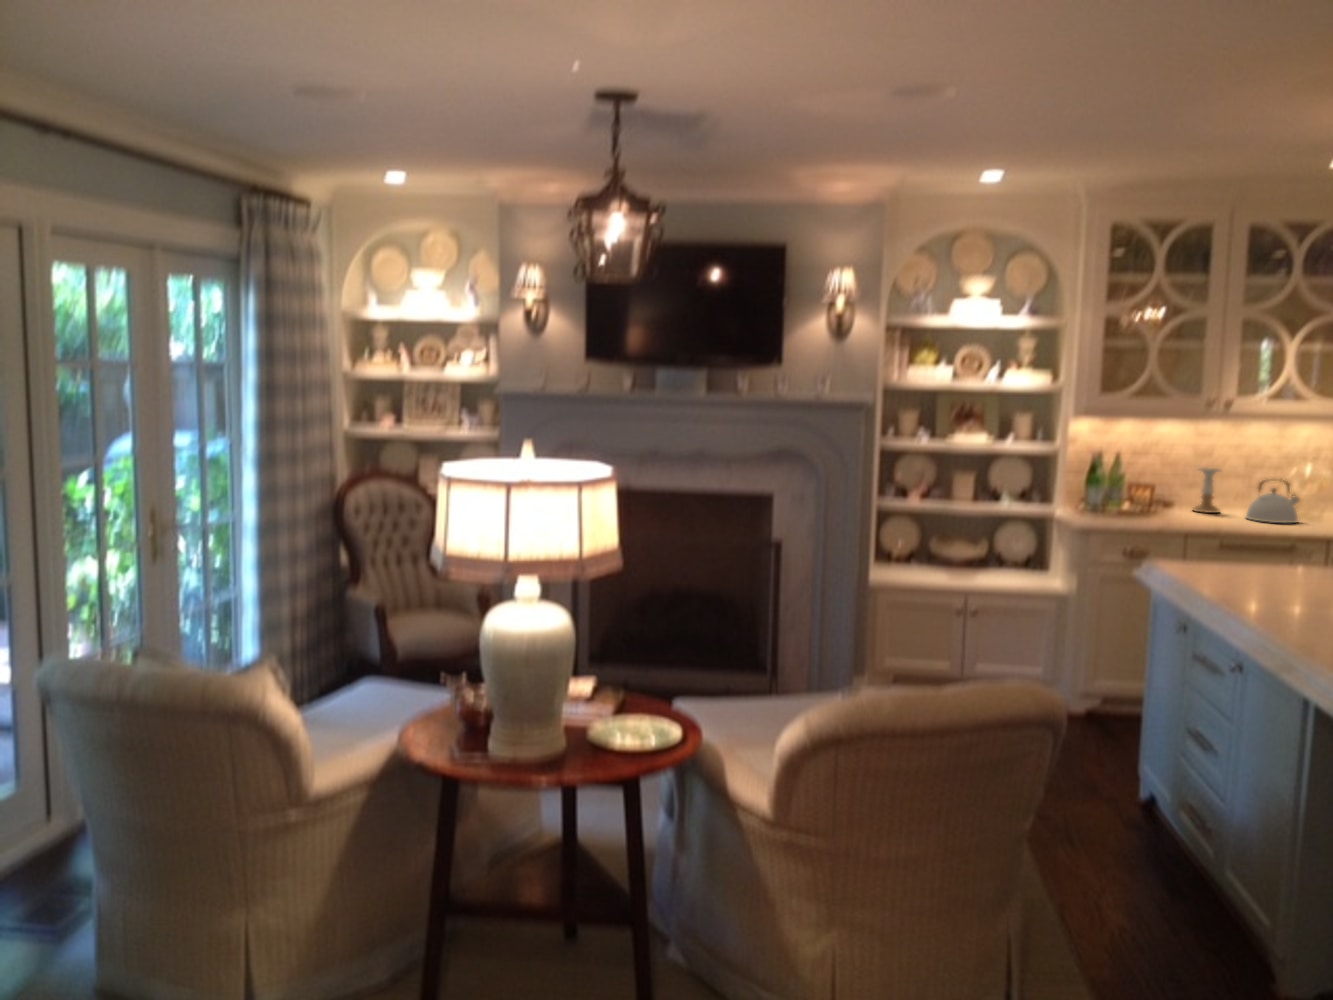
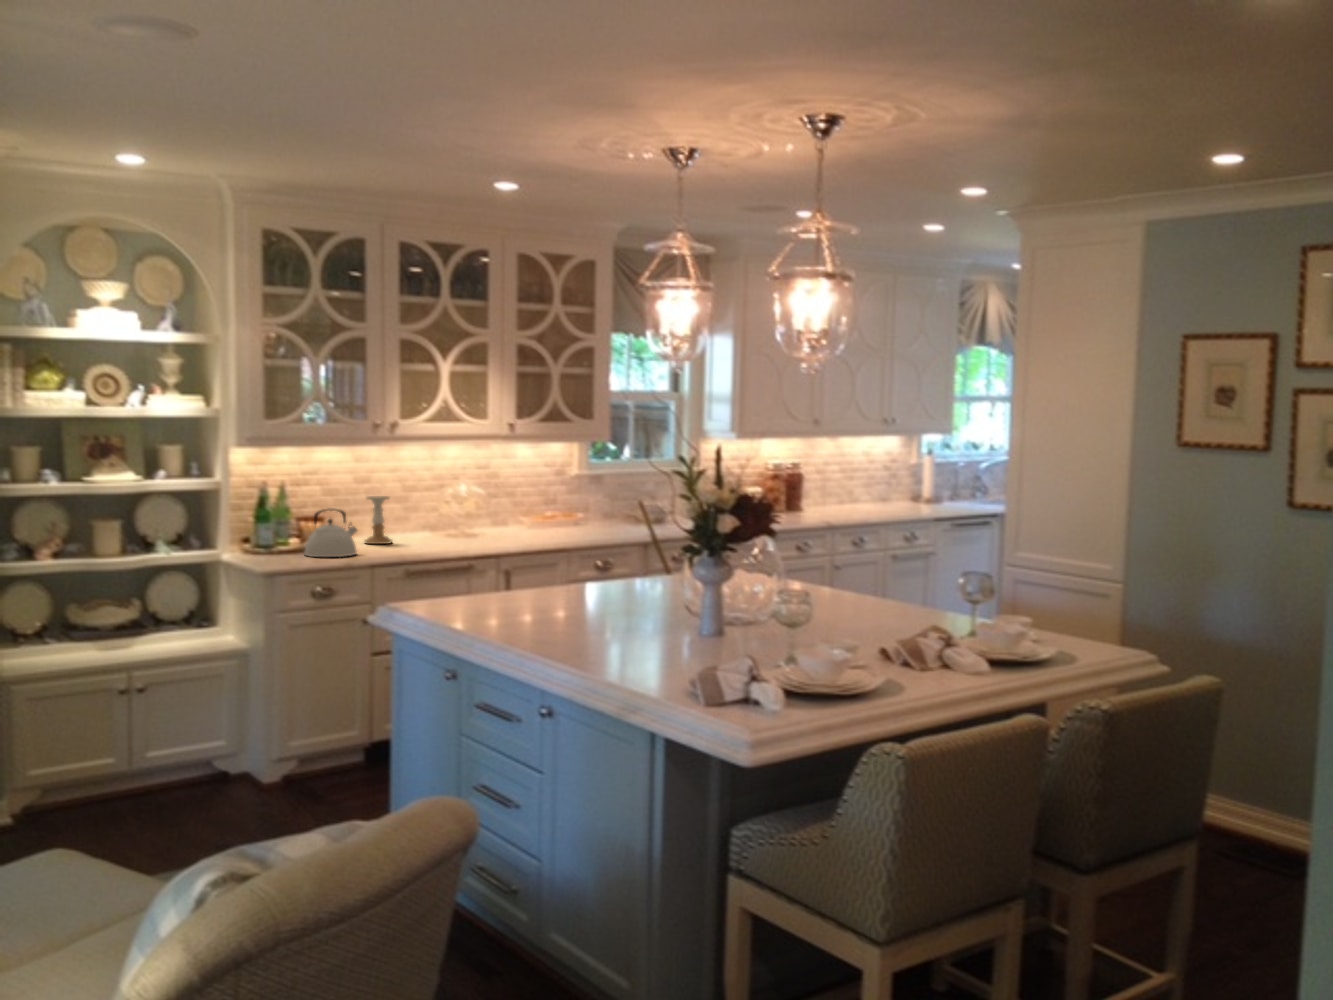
kettle: present [1246,479,1299,523] -> present [304,508,357,557]

